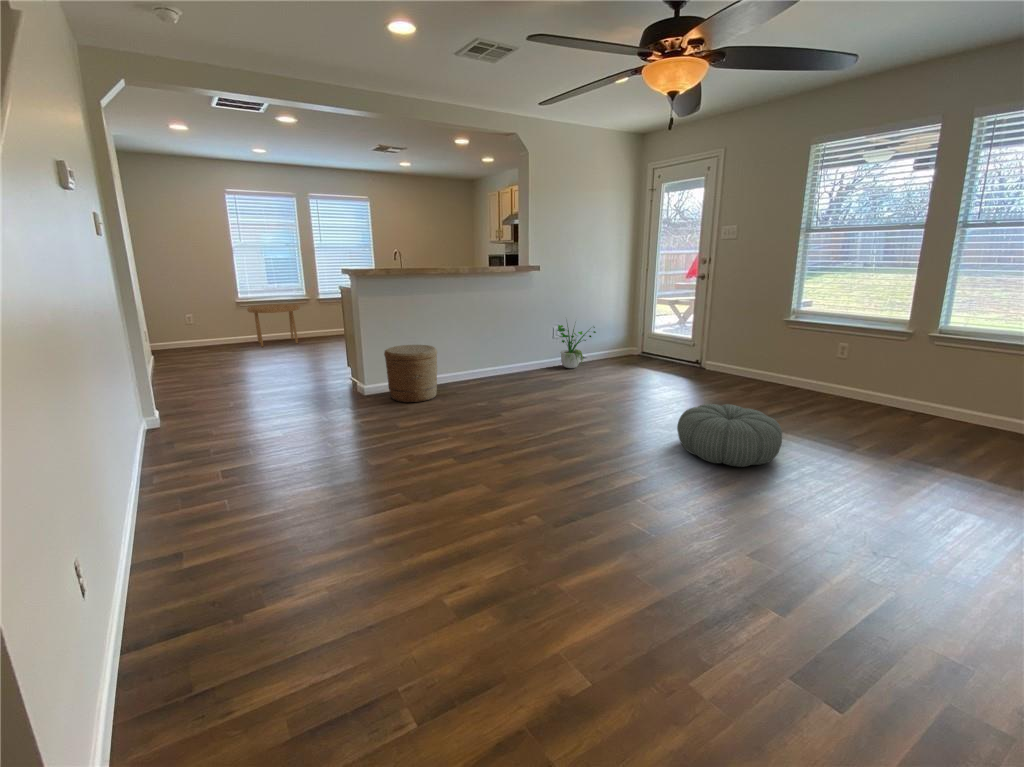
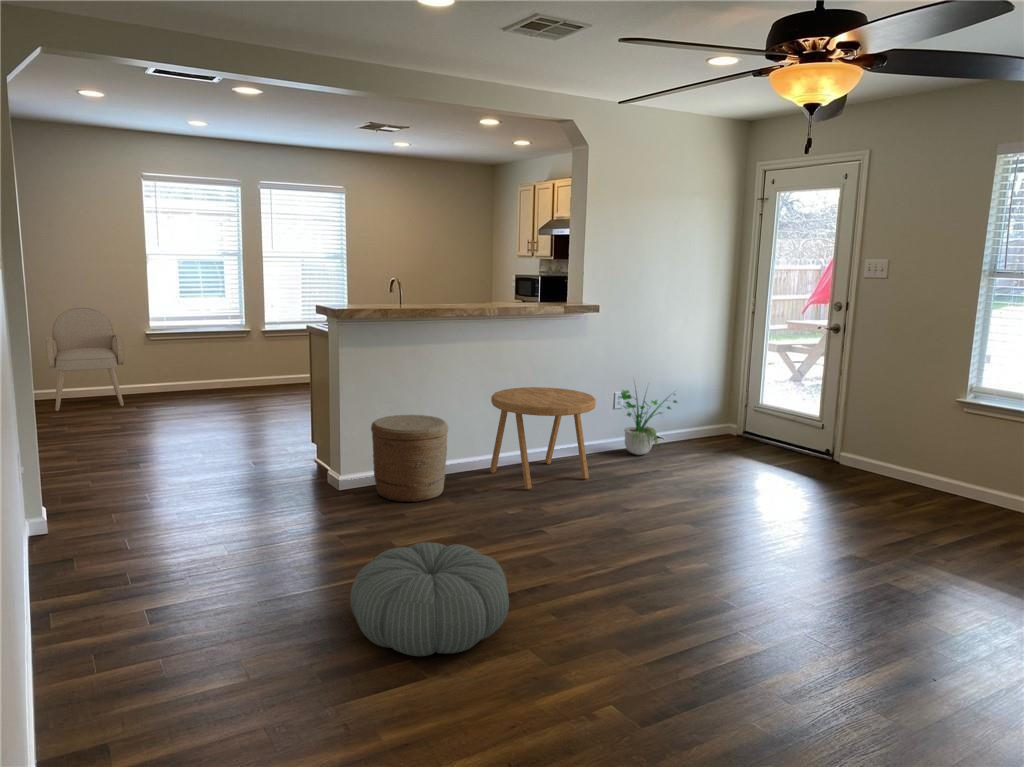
armchair: none [167,285,226,356] -> present [46,308,124,411]
side table: present [247,304,300,347] -> present [490,387,596,489]
pouf: present [677,404,782,467] -> present [350,542,509,656]

